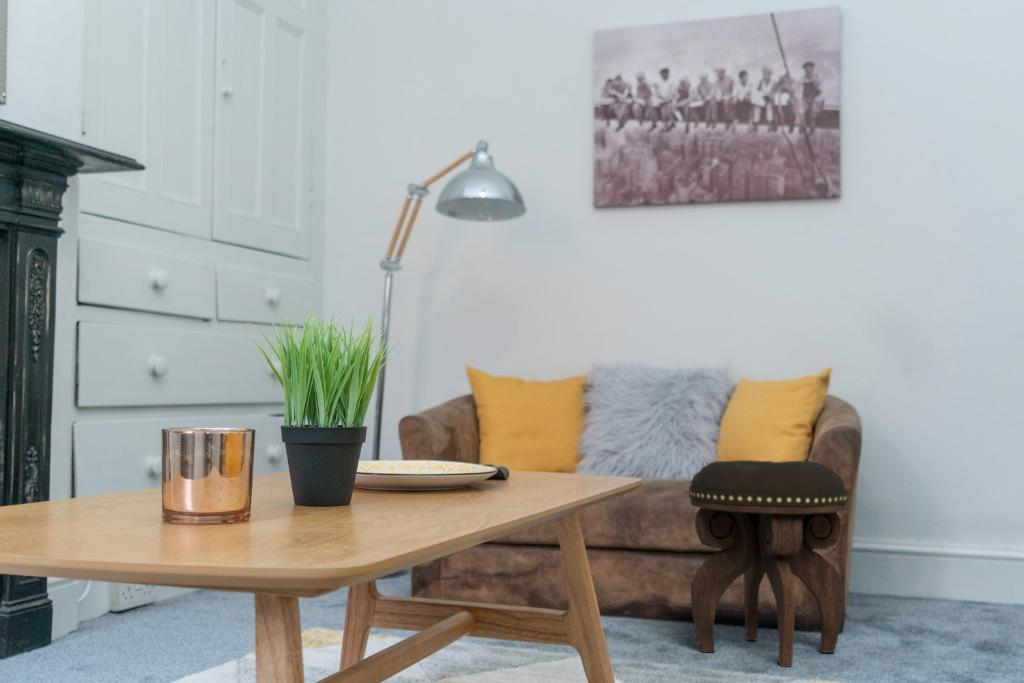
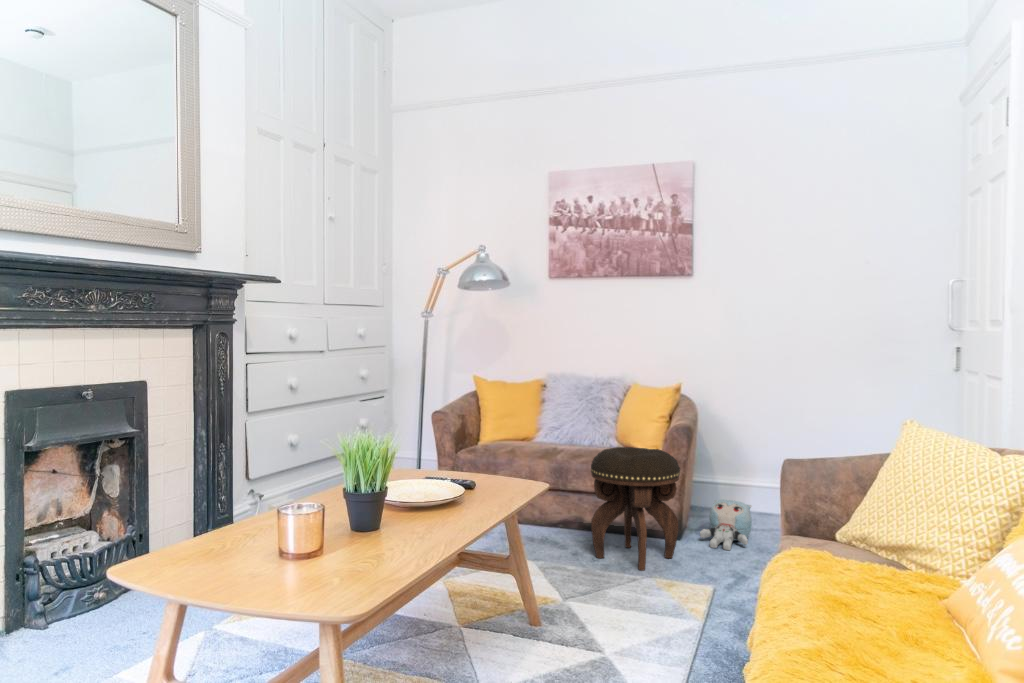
plush toy: none [875,564,963,645] -> present [700,500,752,550]

